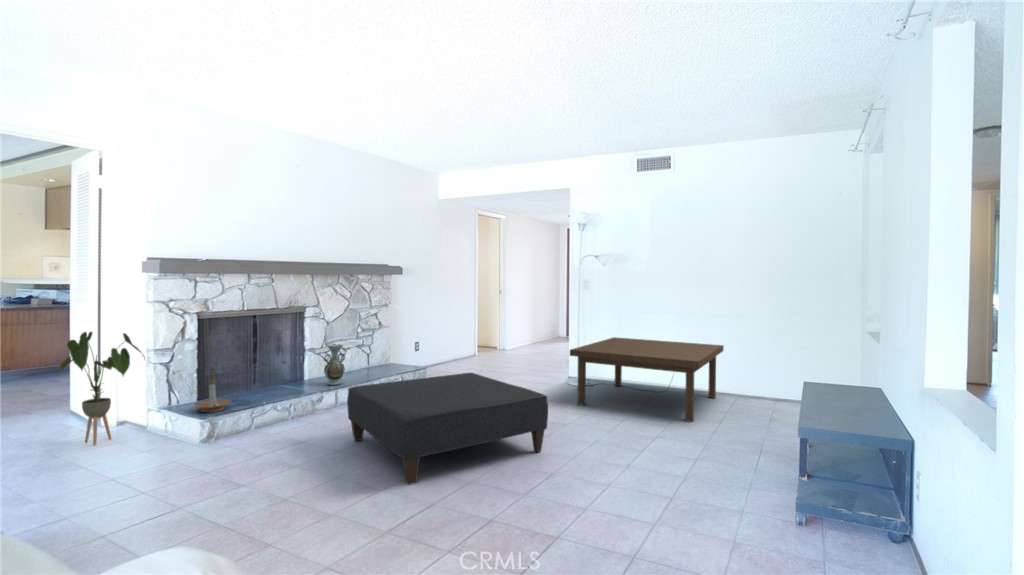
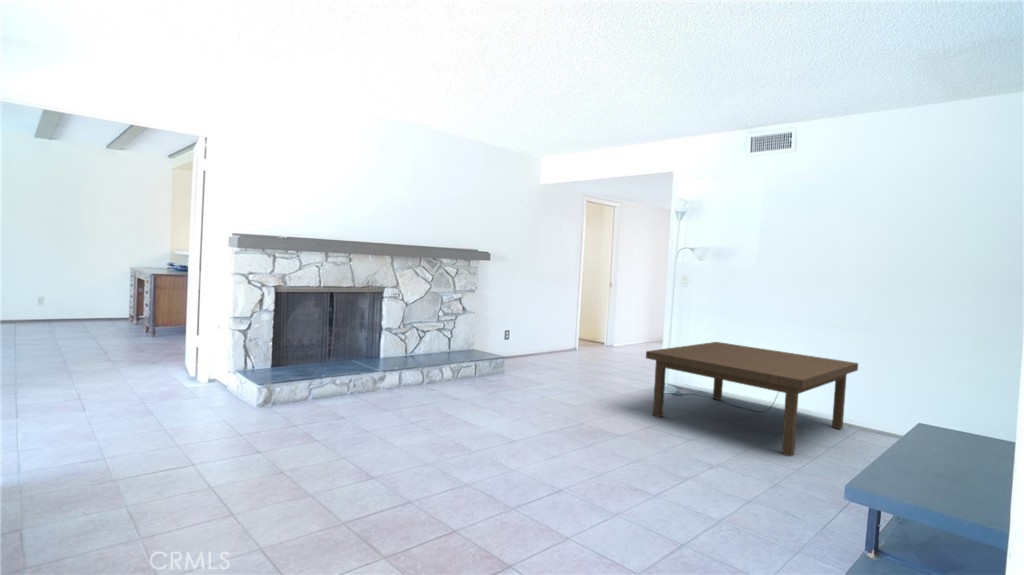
house plant: present [60,332,145,445] -> none [157,297,226,398]
decorative vase: present [324,344,345,385] -> none [392,325,413,366]
ottoman: present [347,373,548,484] -> none [384,366,582,481]
candle holder: present [194,375,231,412] -> none [260,344,294,380]

